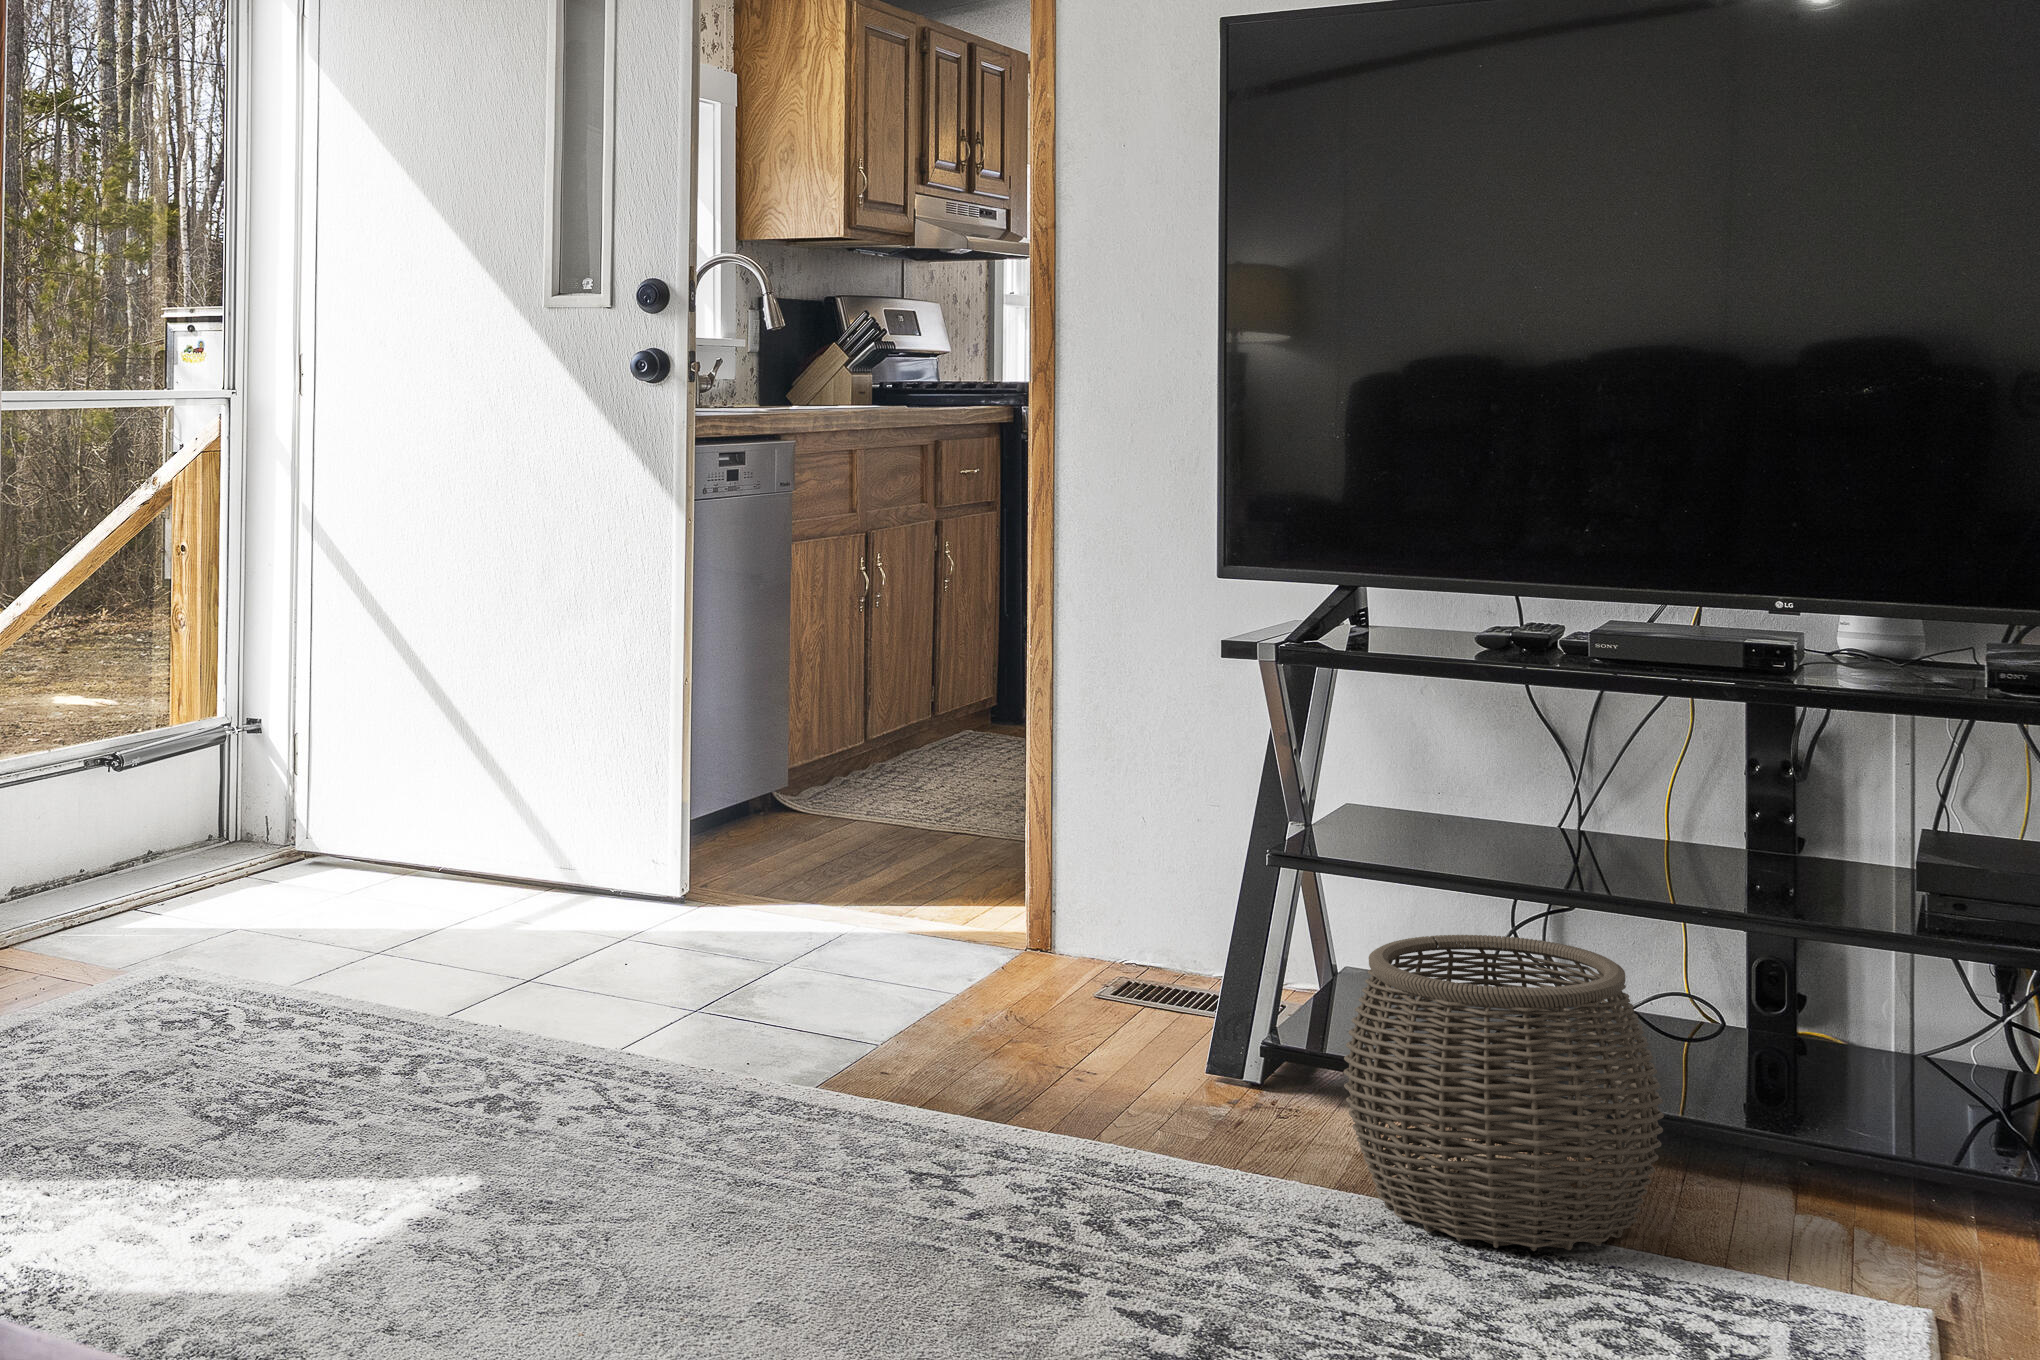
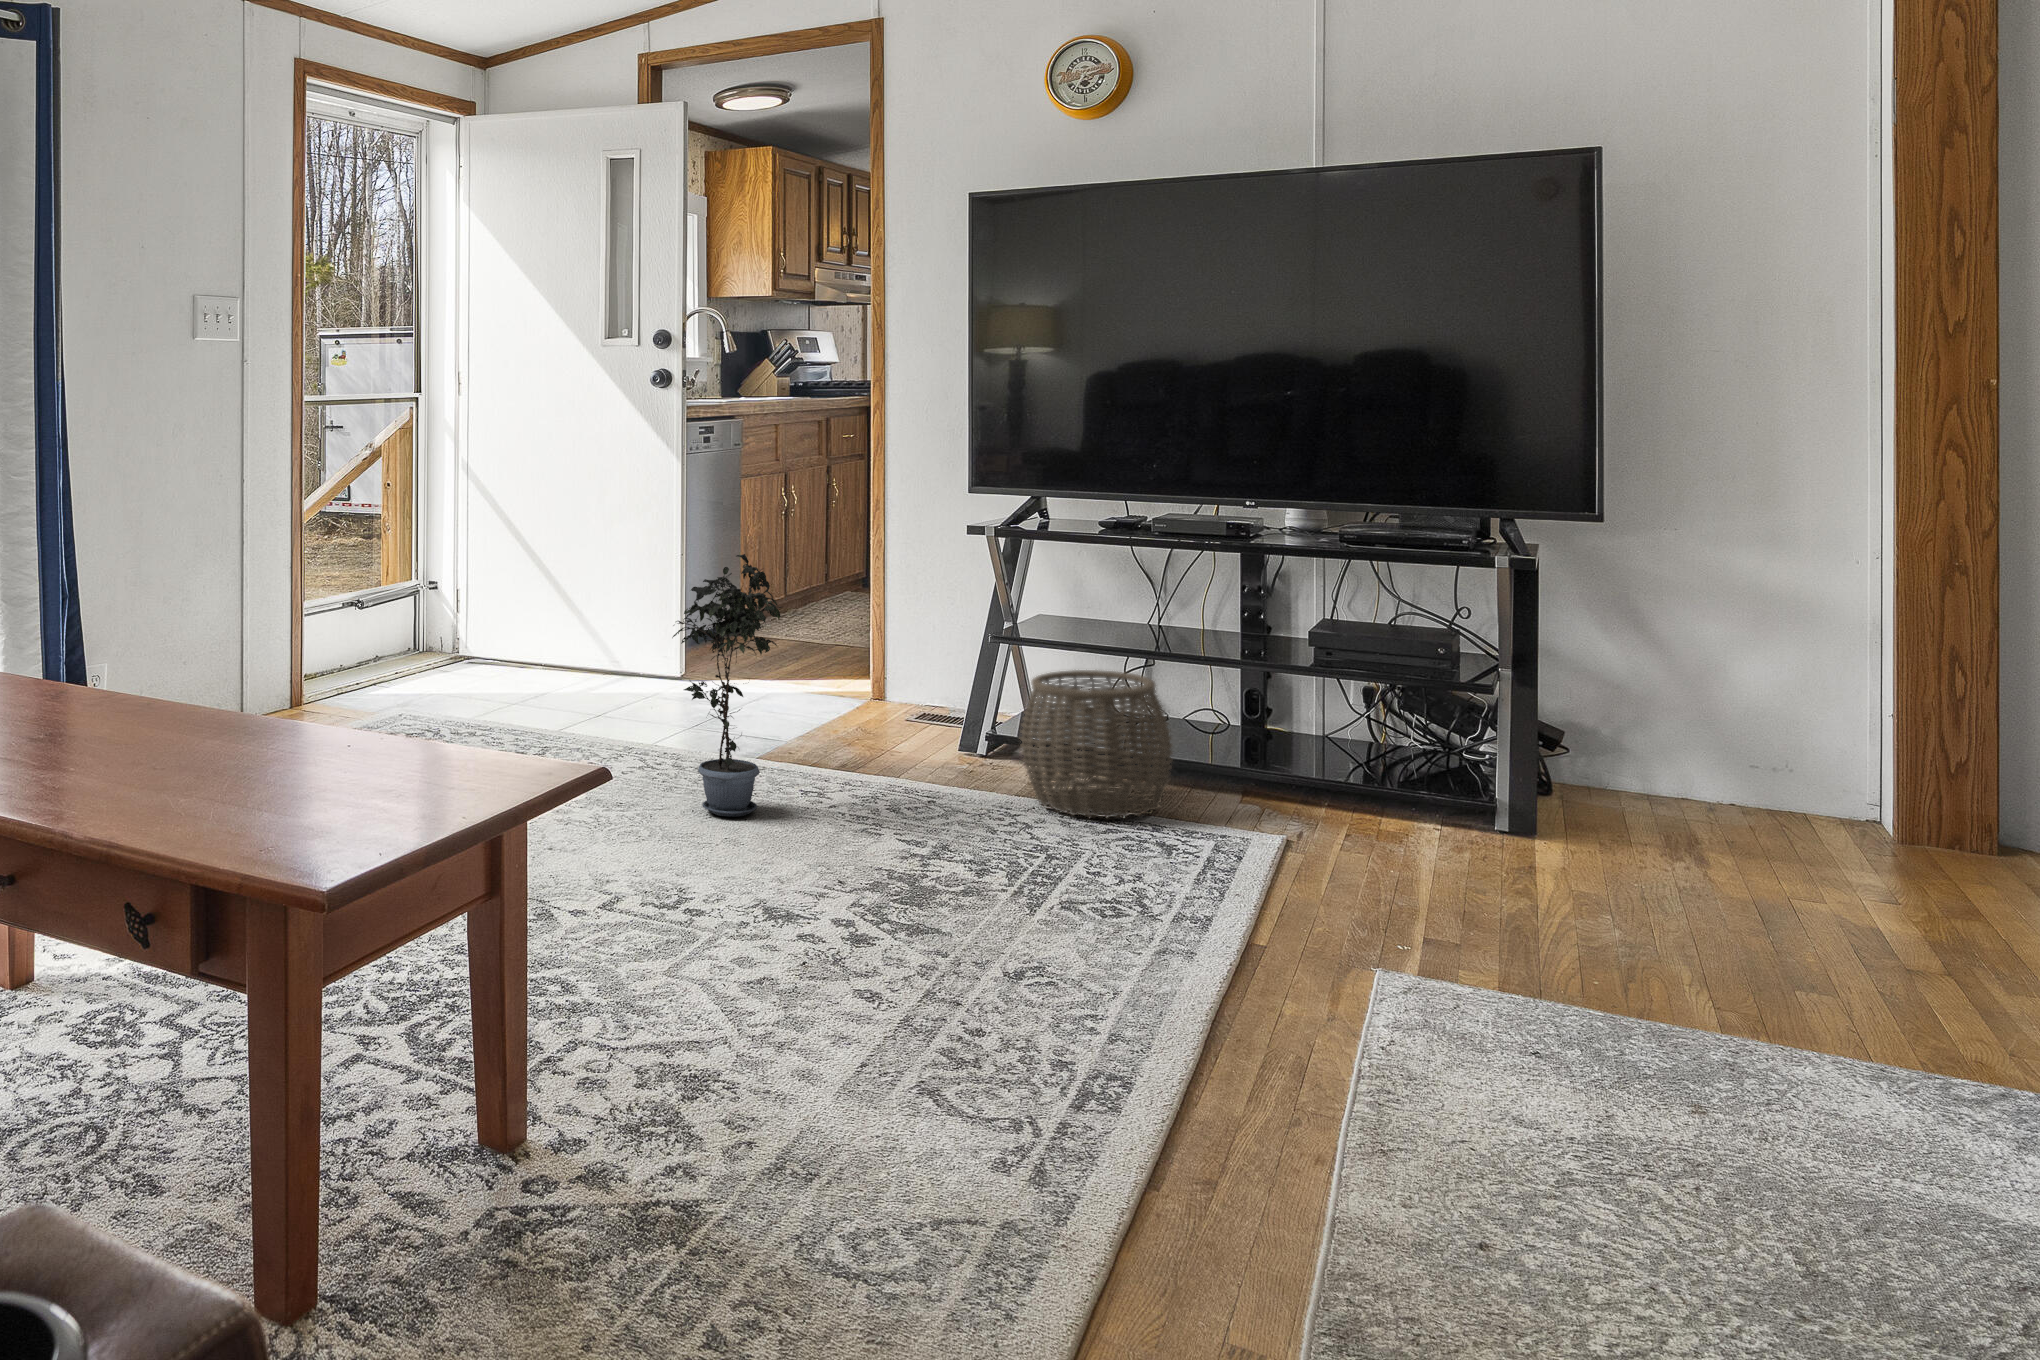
potted plant: none [653,704,878,1240] -> present [672,554,782,817]

